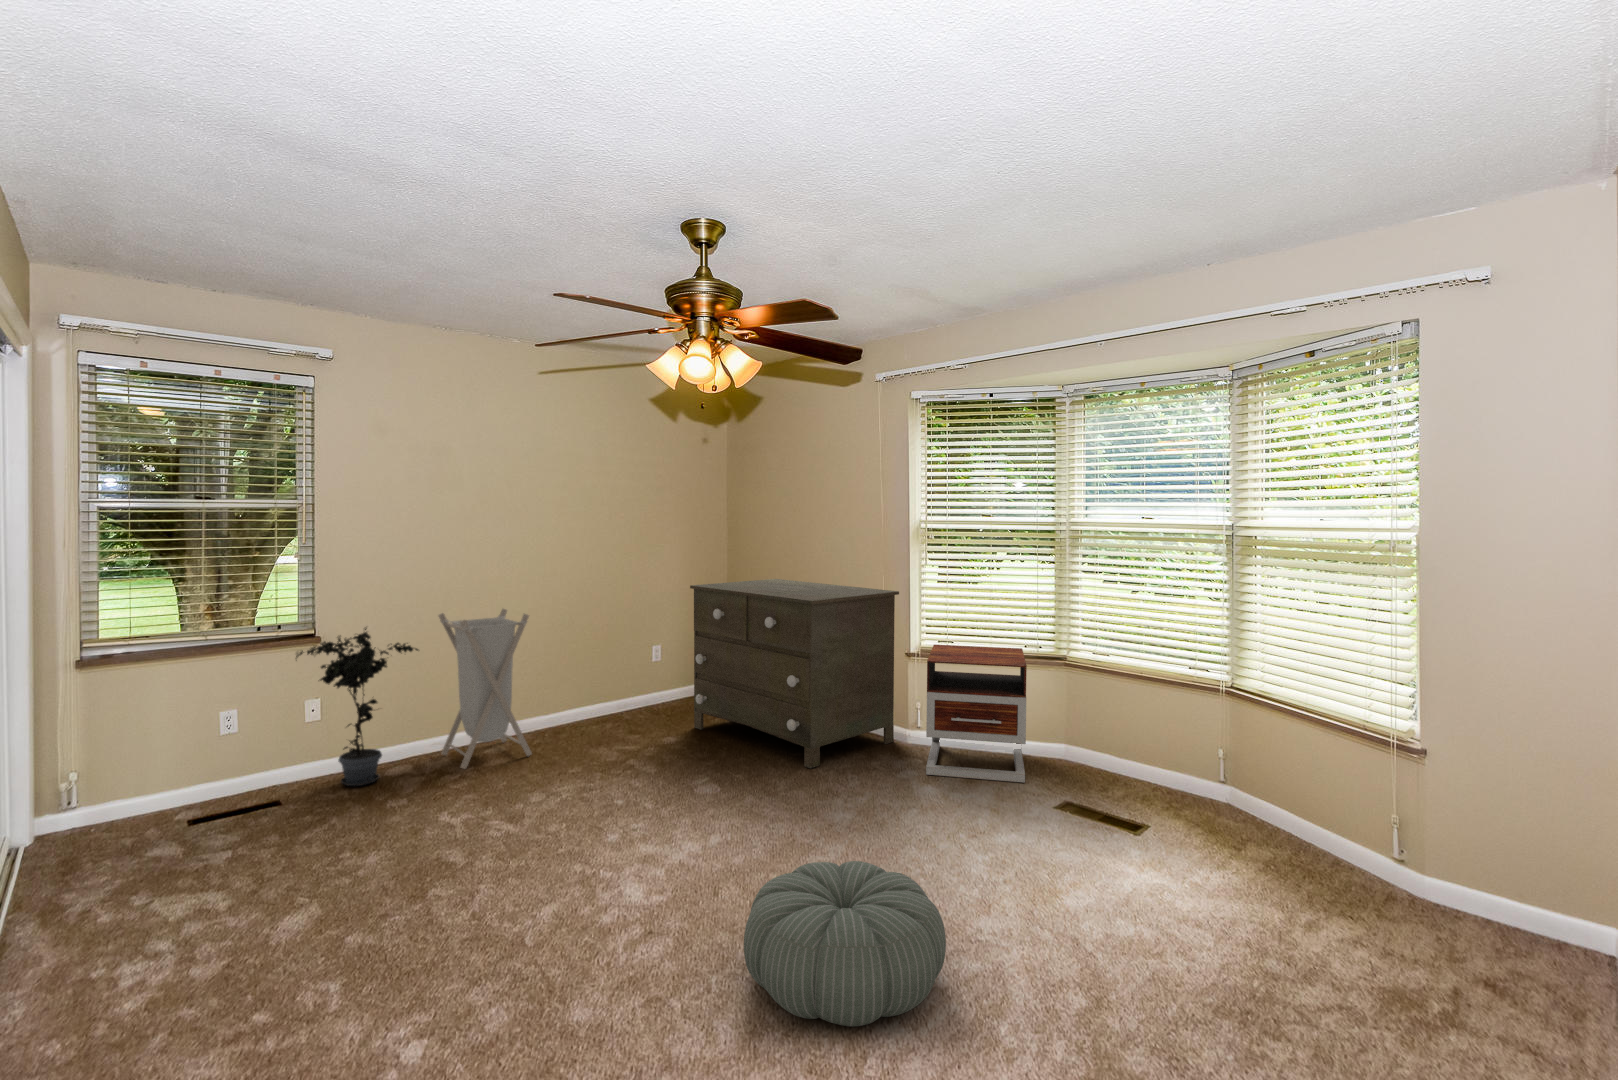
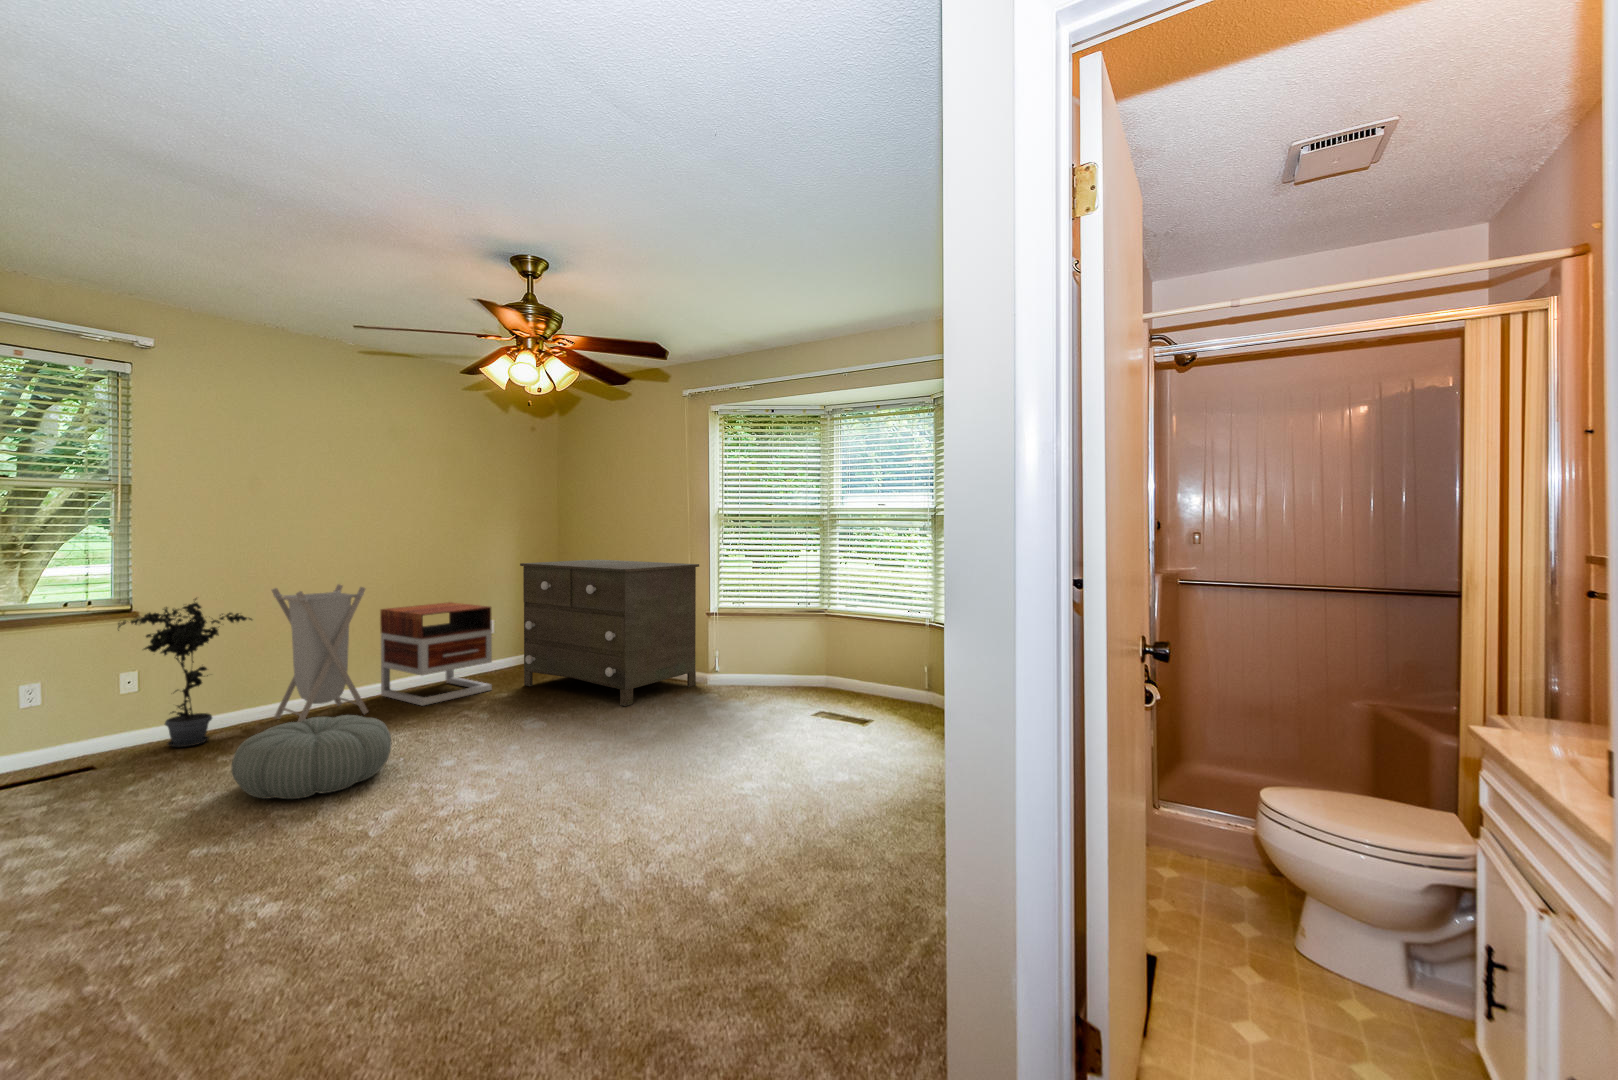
nightstand: present [926,645,1027,783] -> present [380,602,492,706]
pouf: present [744,861,946,1026] -> present [232,715,391,799]

